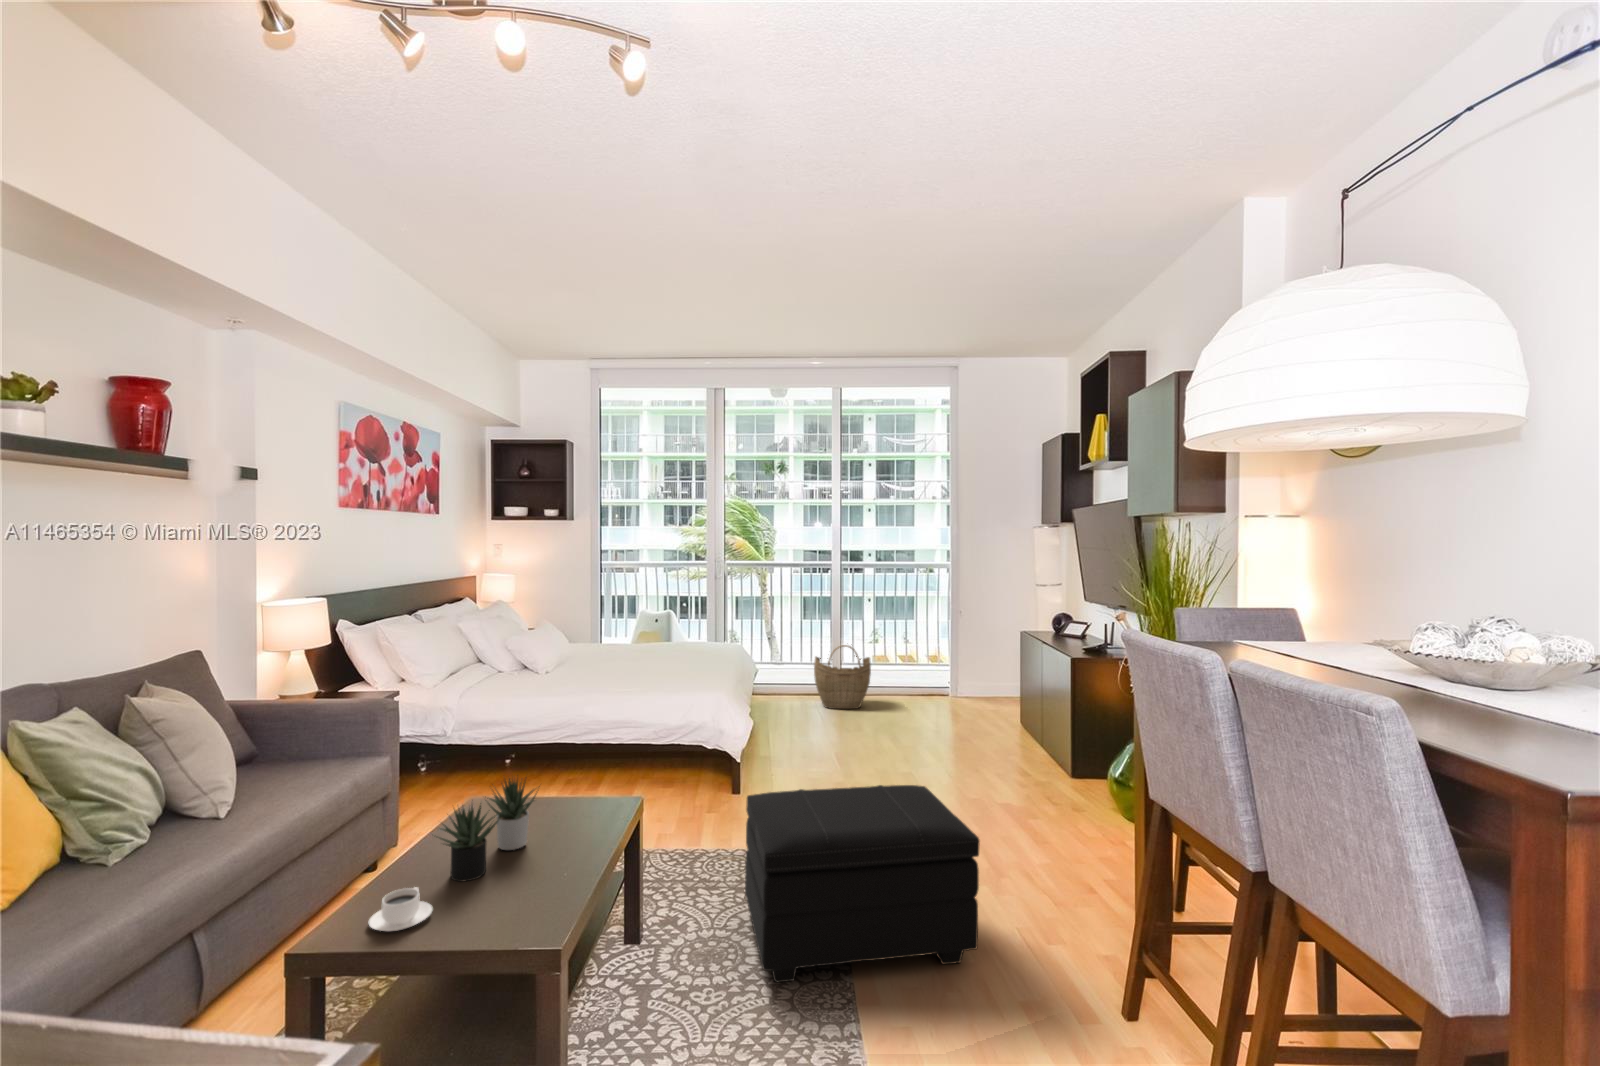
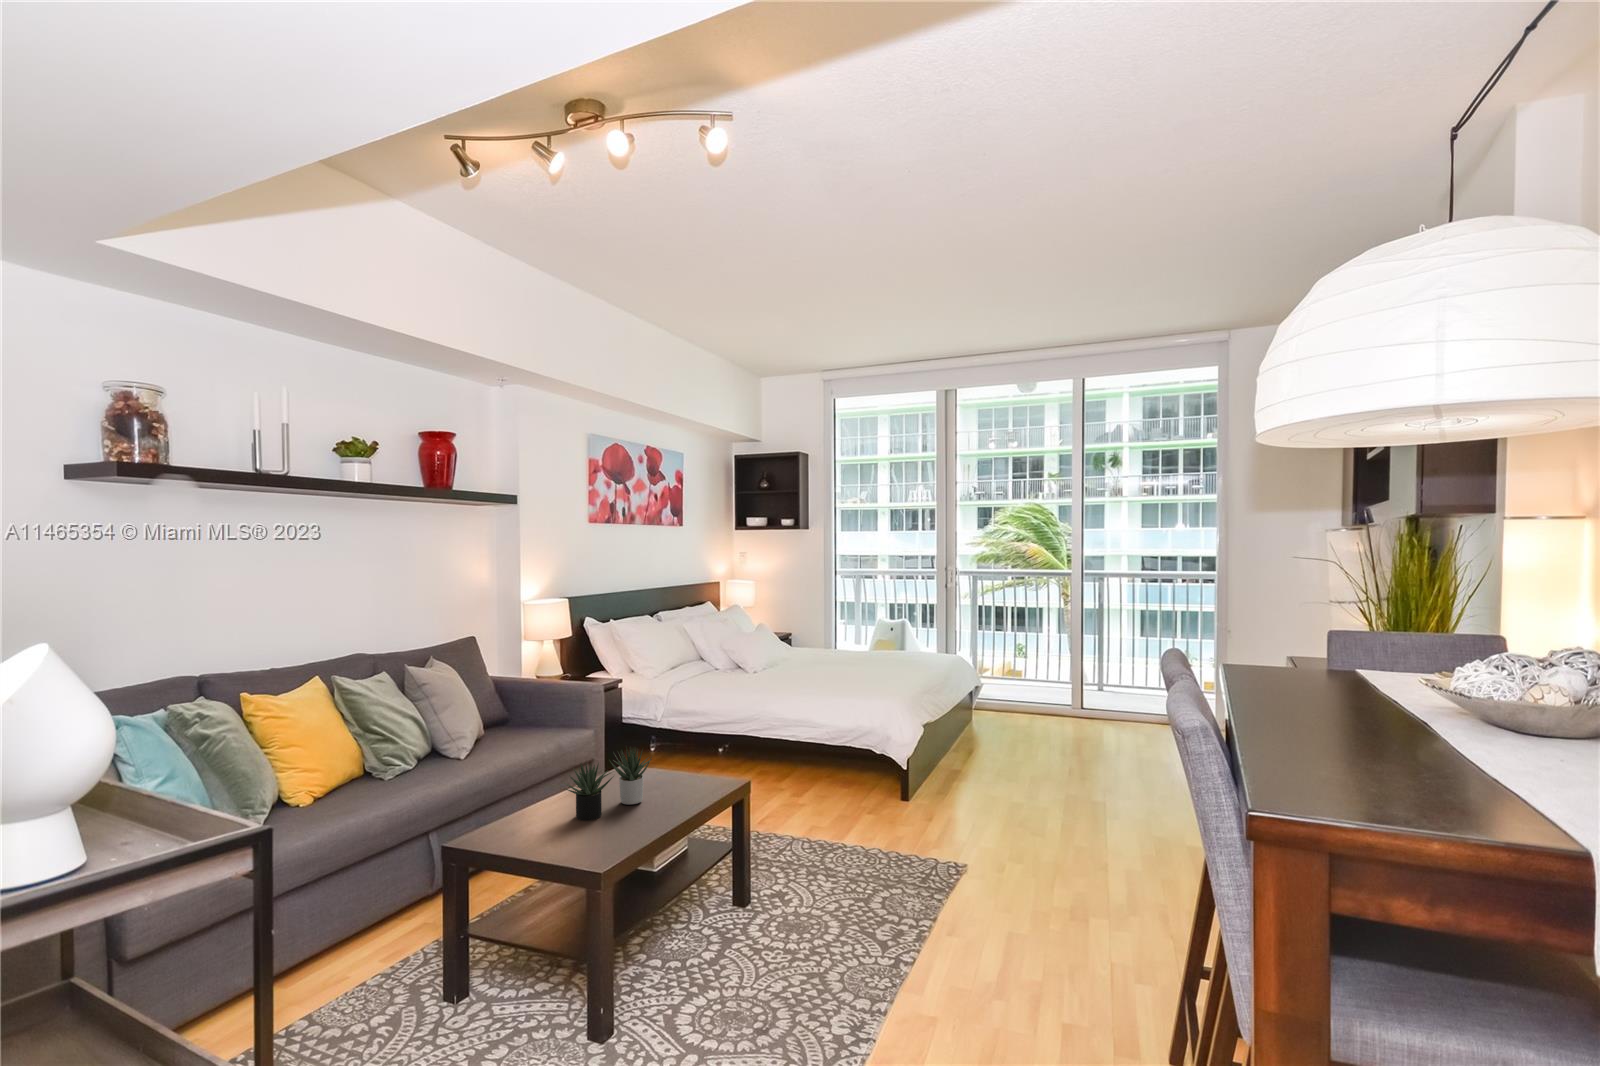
woven basket: present [814,645,871,709] -> none [1043,650,1109,728]
footstool: present [745,785,980,982] -> none [823,791,1042,985]
coffee cup: present [369,887,432,931] -> none [506,816,549,844]

